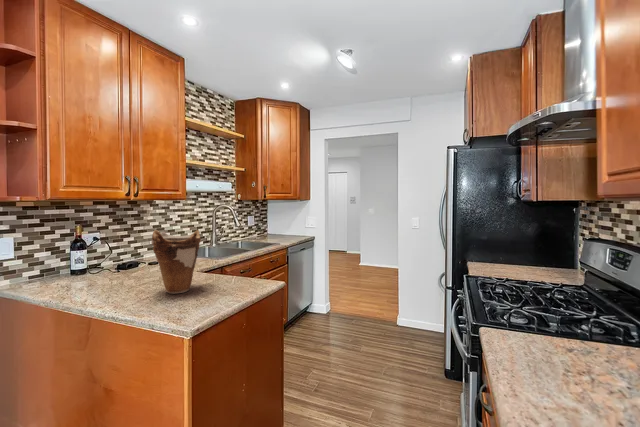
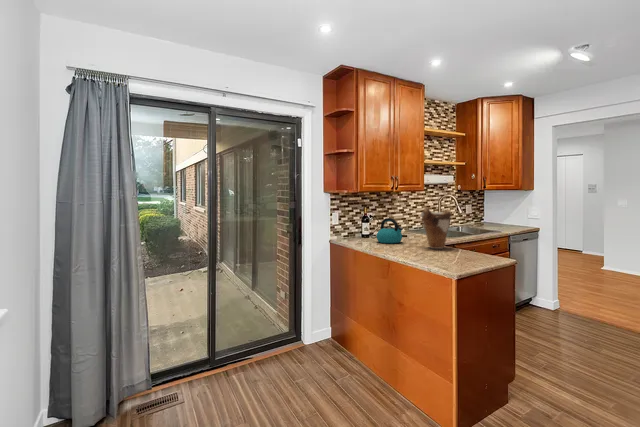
kettle: none [85,244,134,287] -> present [376,218,403,243]

